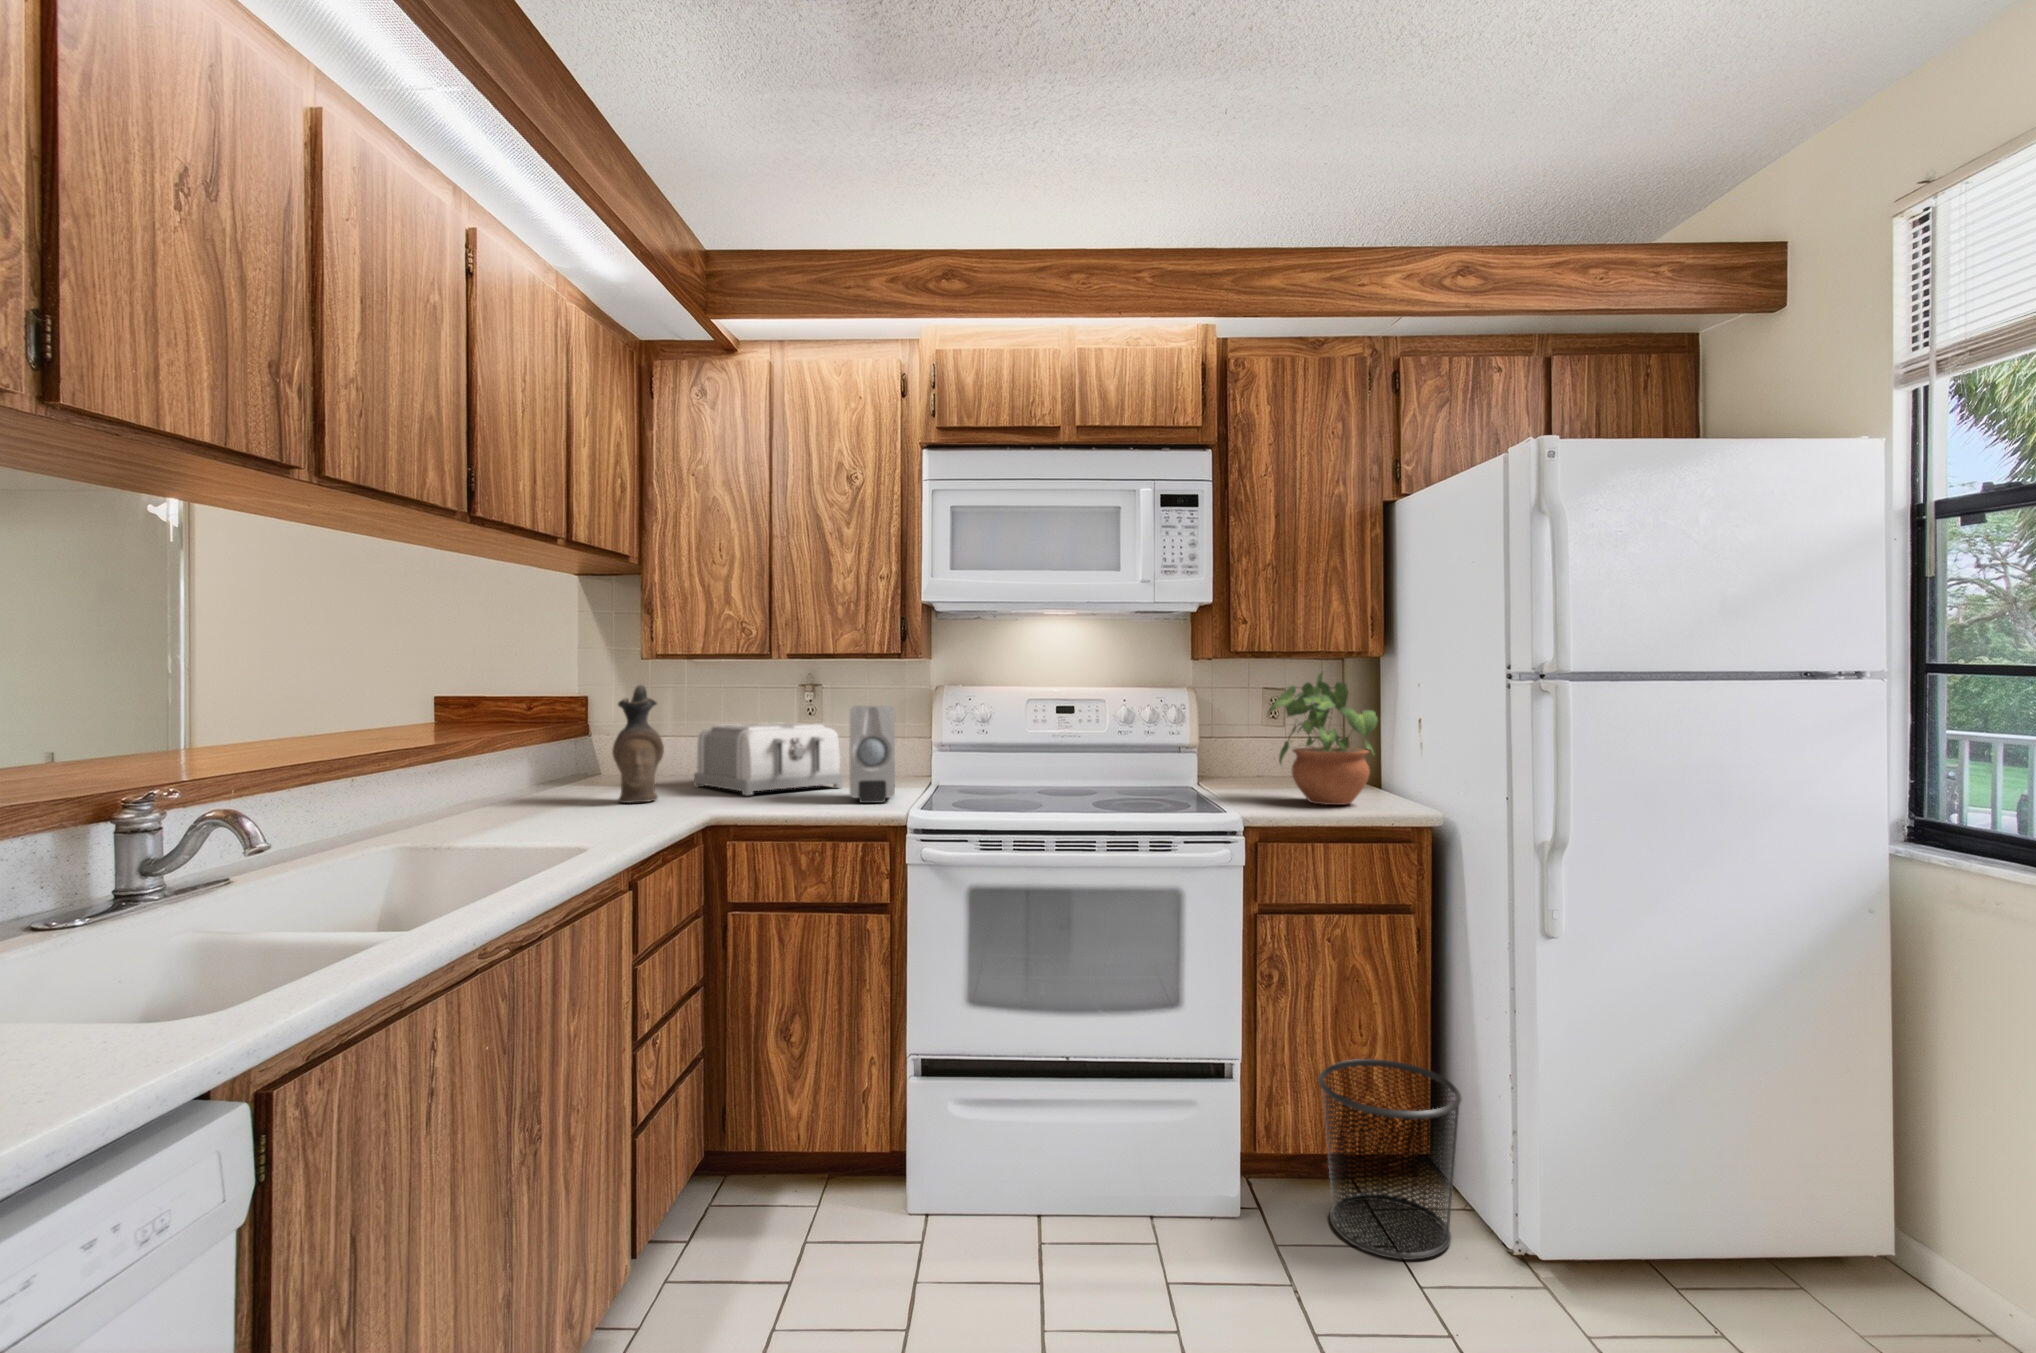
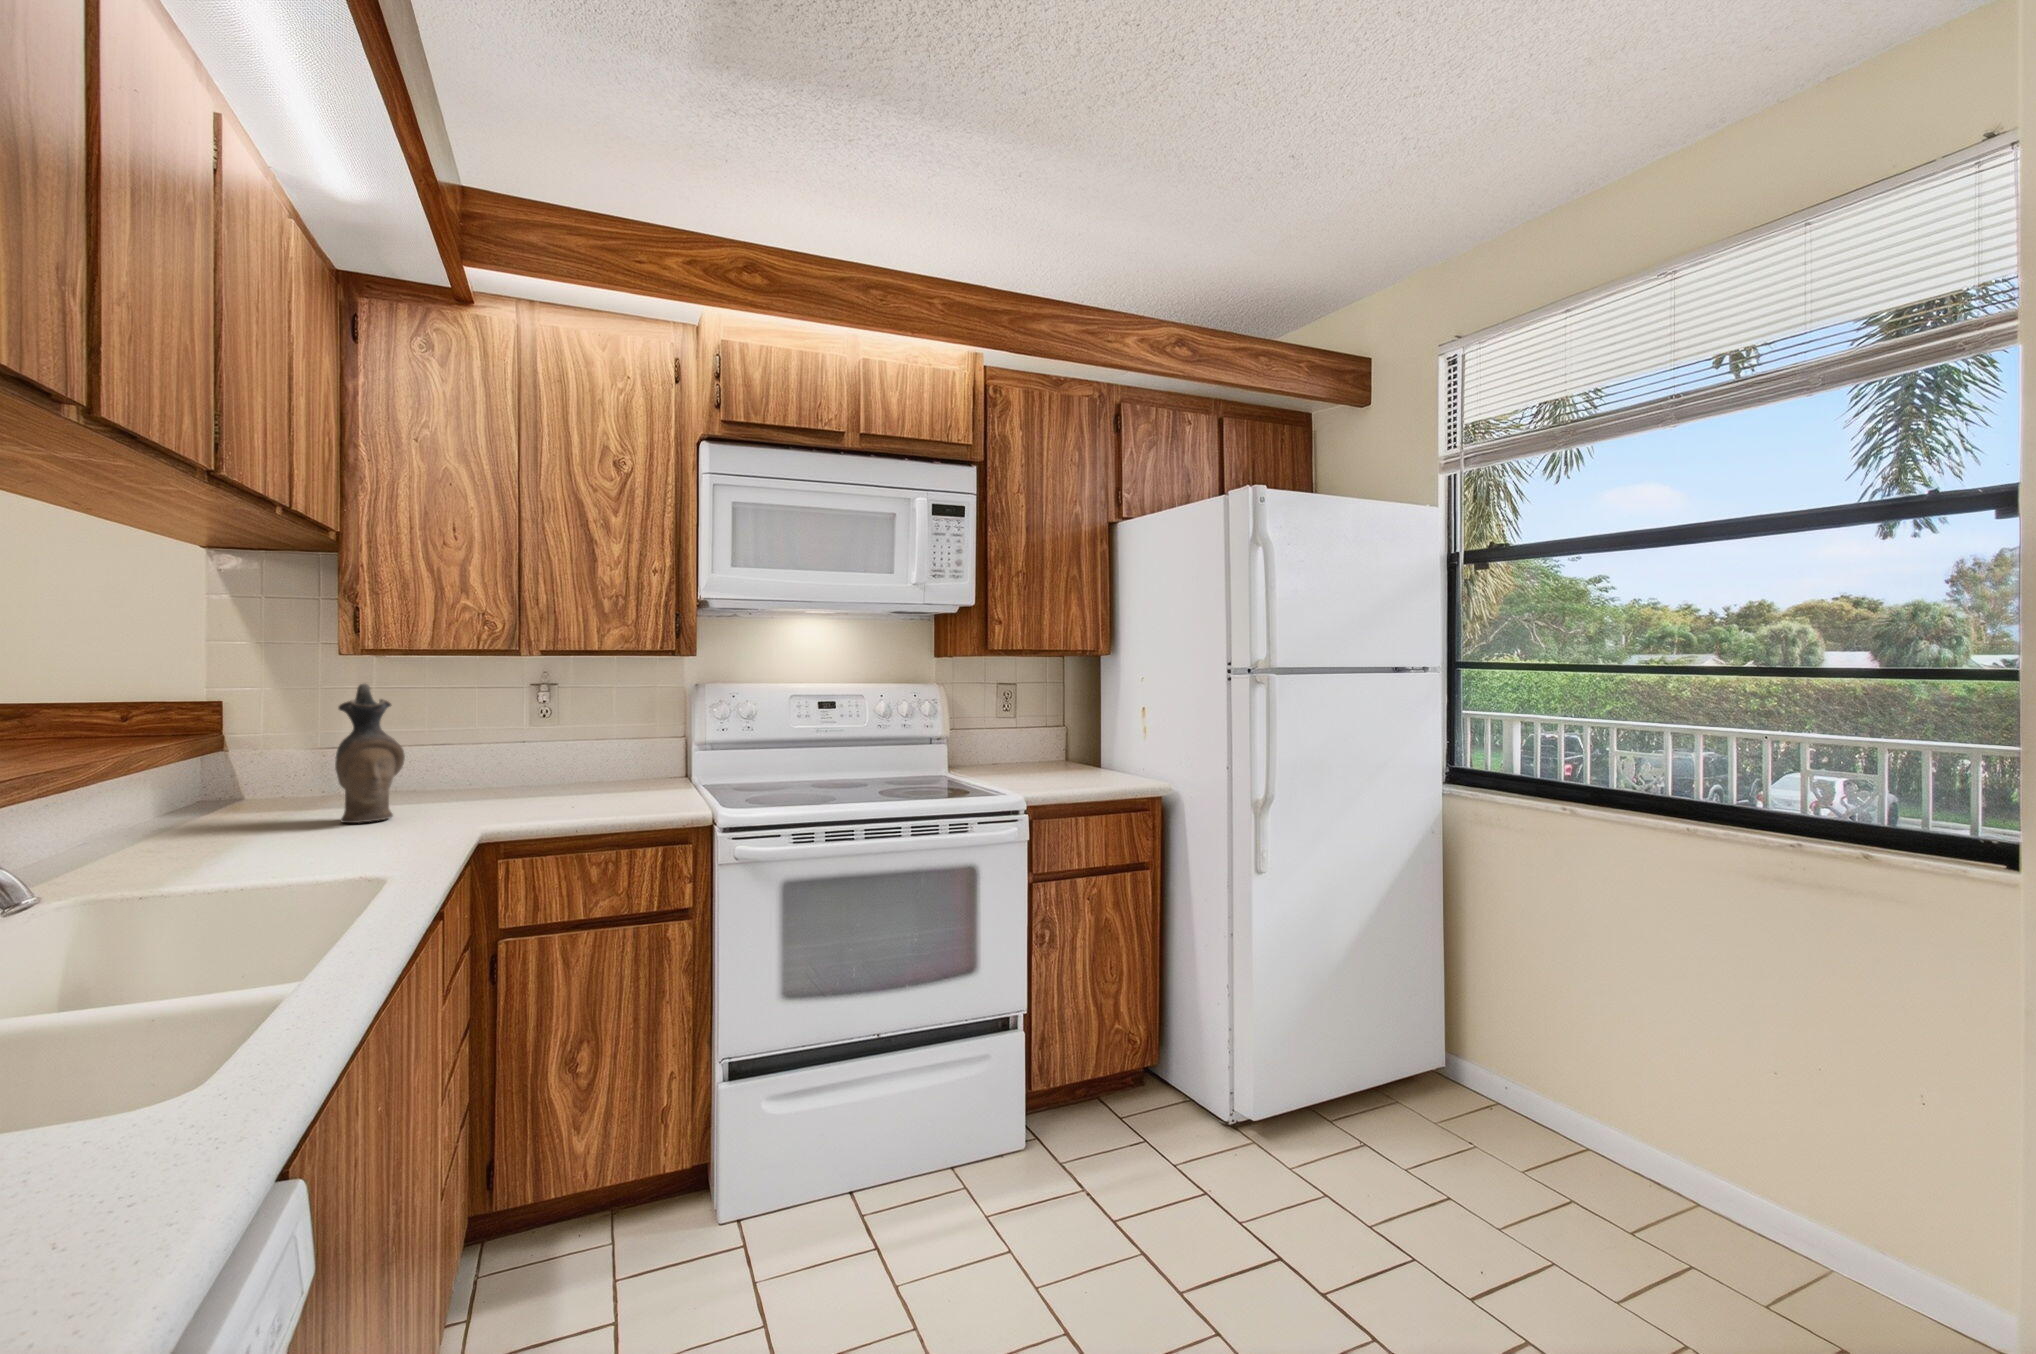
potted plant: present [1268,673,1378,805] -> none [1023,669,1119,784]
soap dispenser: present [850,706,895,803] -> none [625,704,686,807]
toaster: present [694,723,843,795] -> none [412,722,601,805]
waste bin: present [1319,1059,1461,1260] -> none [1087,994,1199,1154]

